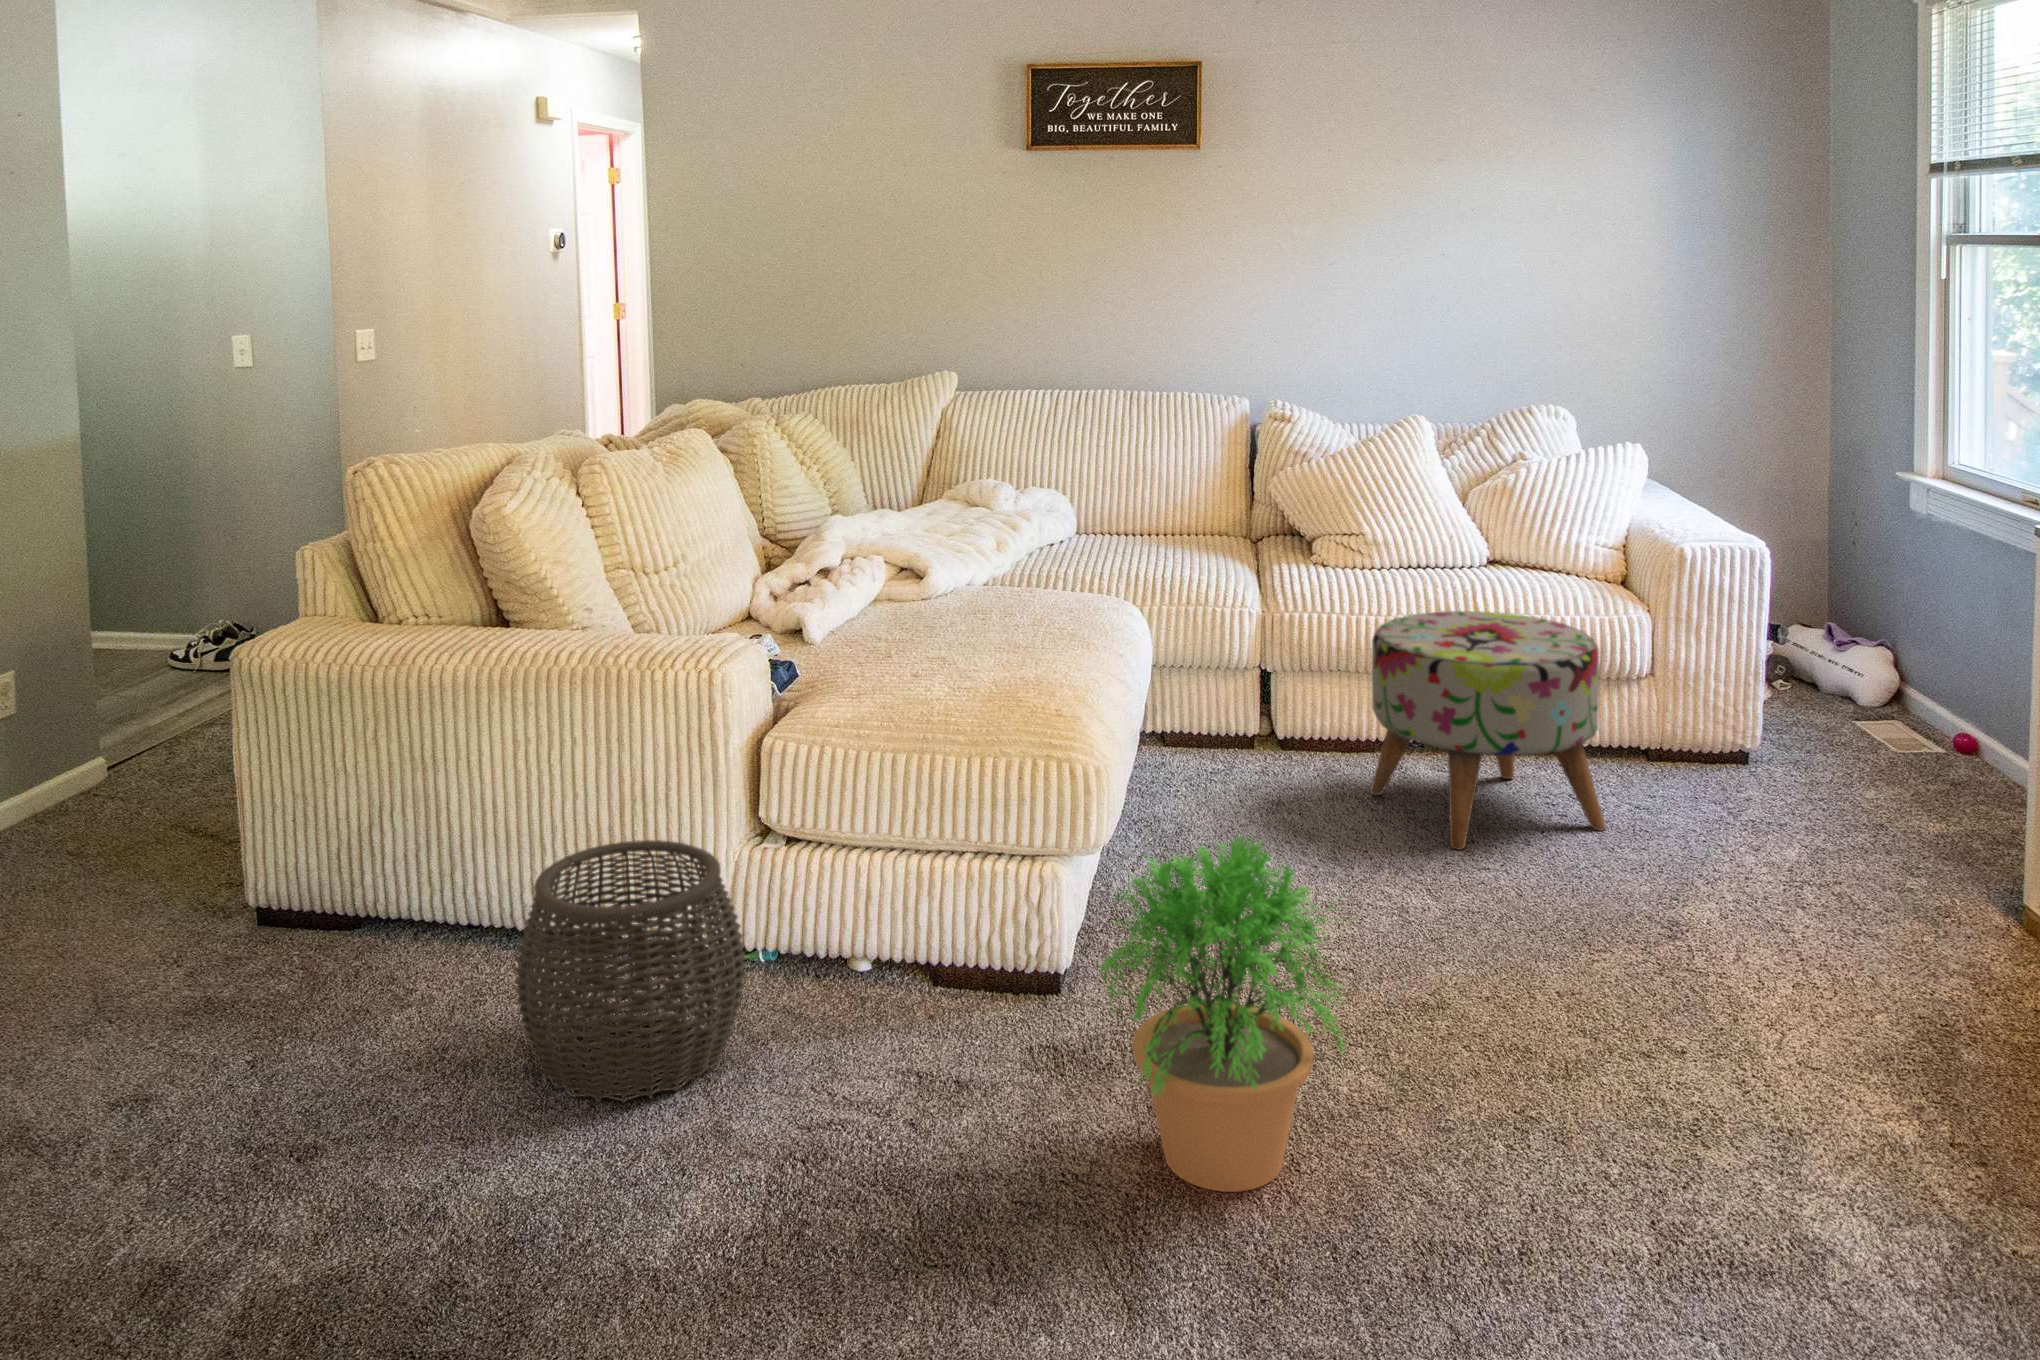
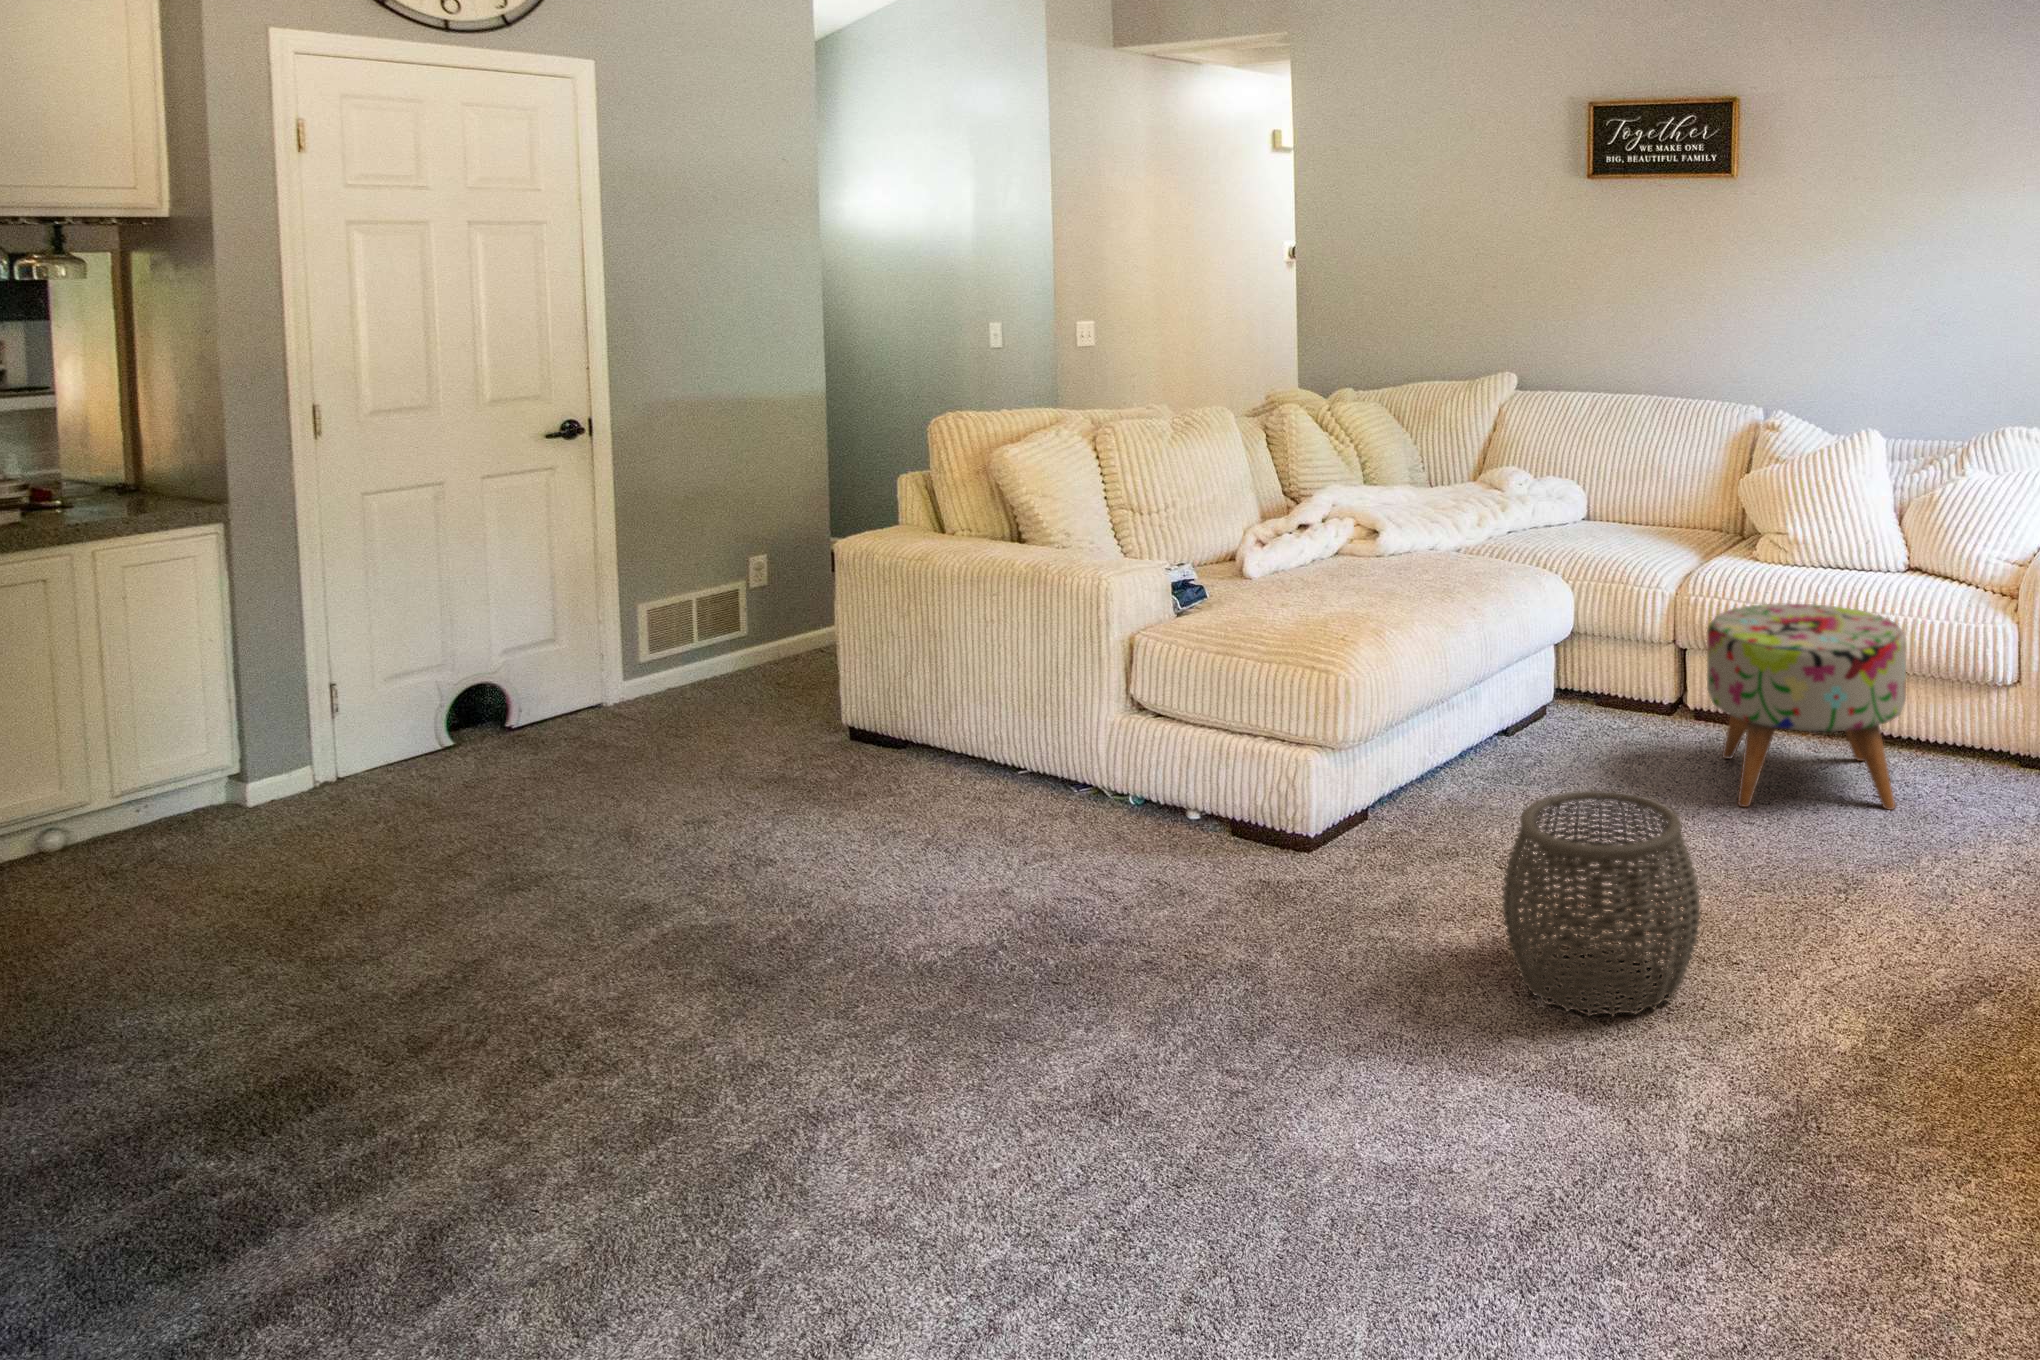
potted plant: present [1100,836,1343,1192] -> none [1192,732,1401,995]
woven basket: present [515,840,745,1102] -> present [1502,790,1701,1018]

